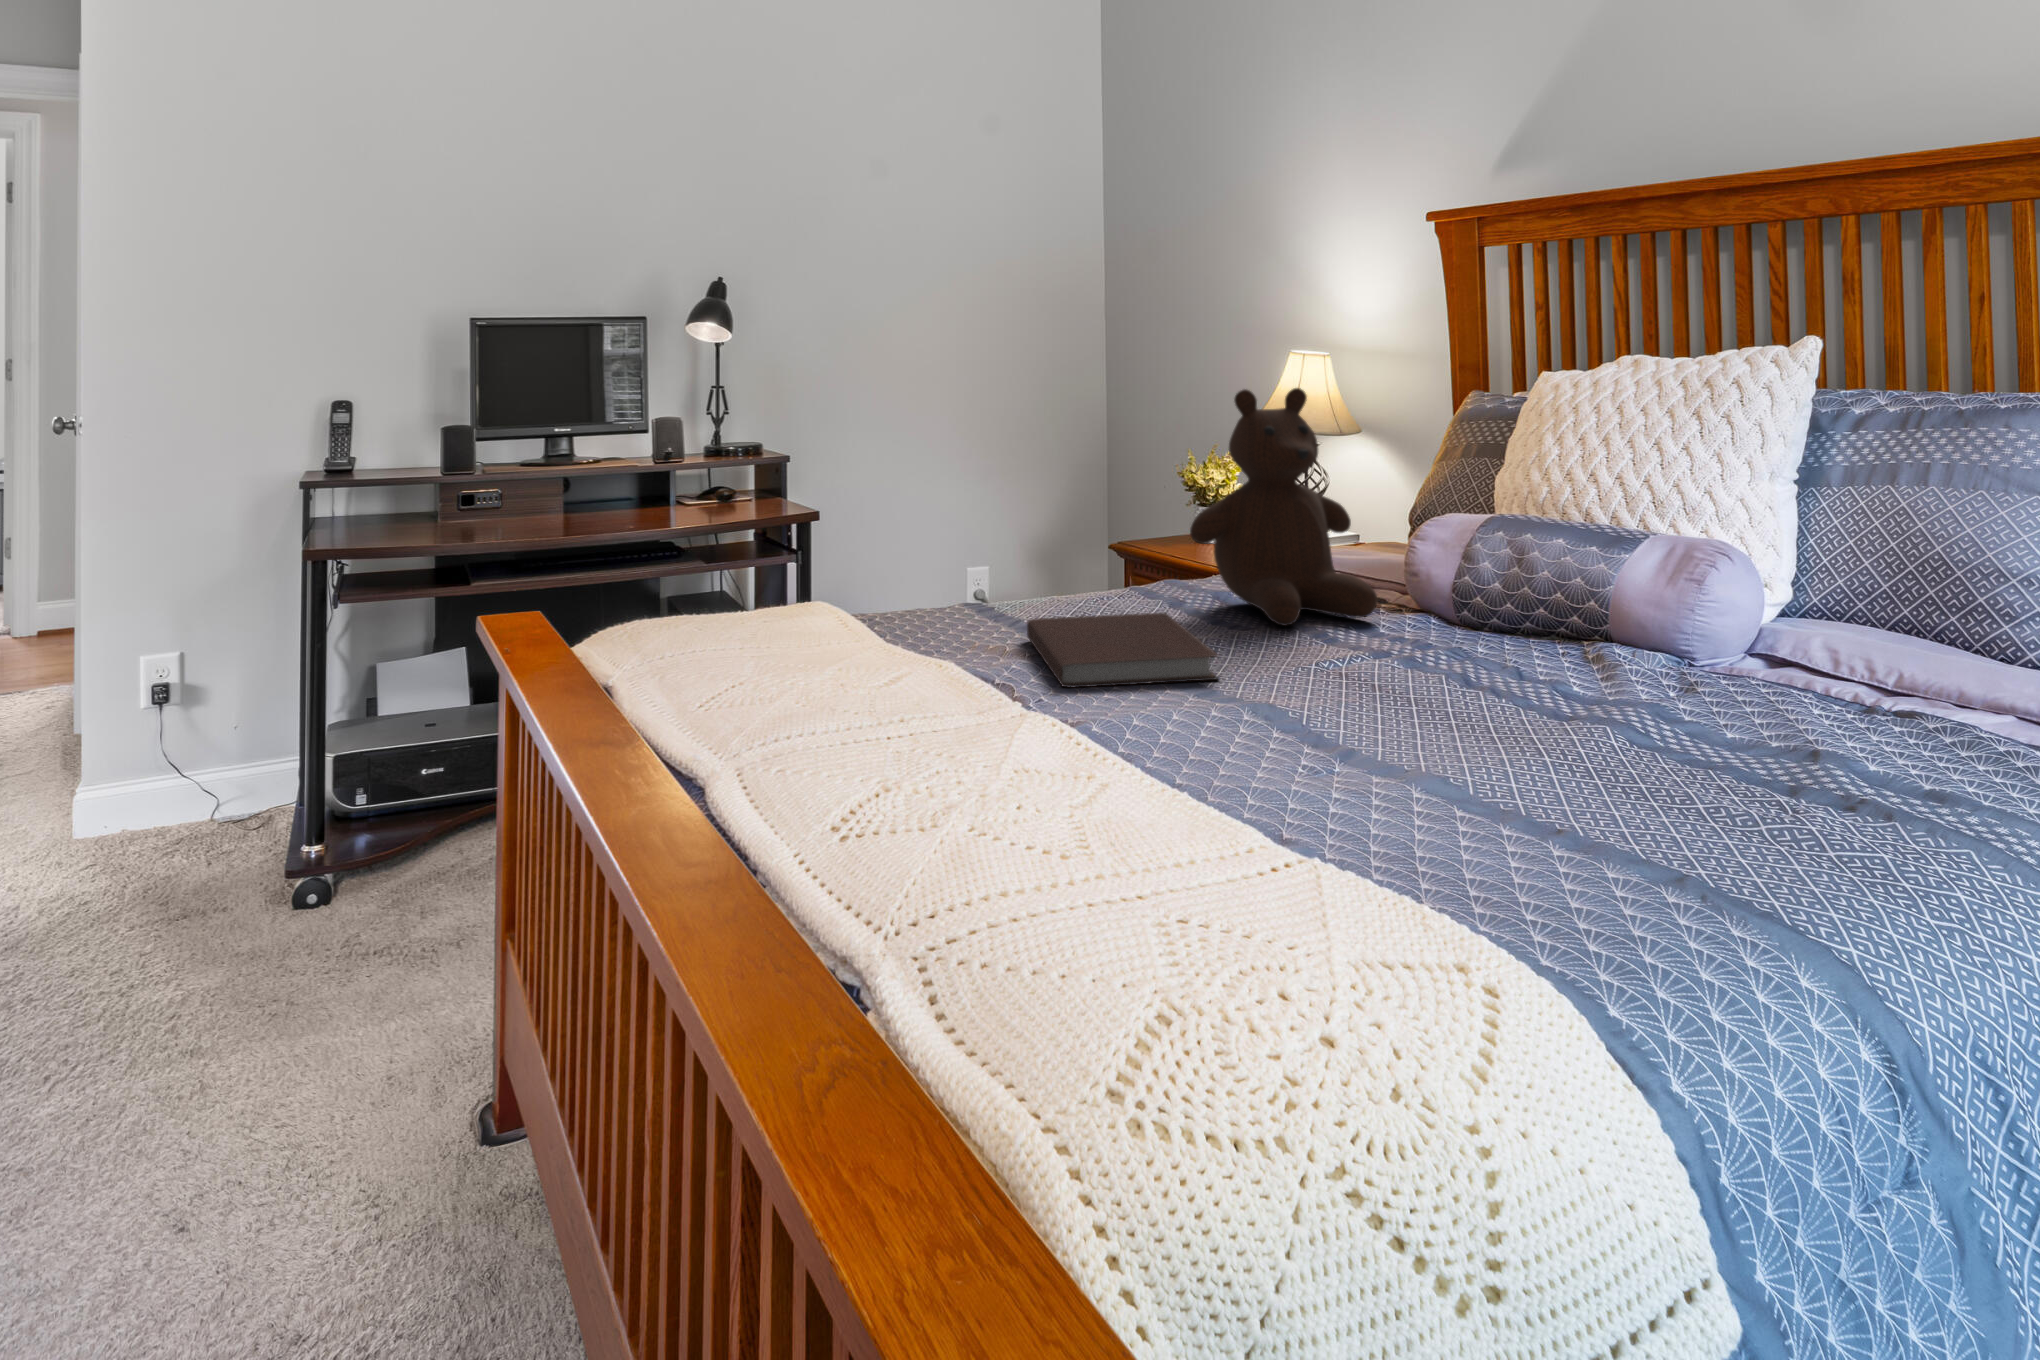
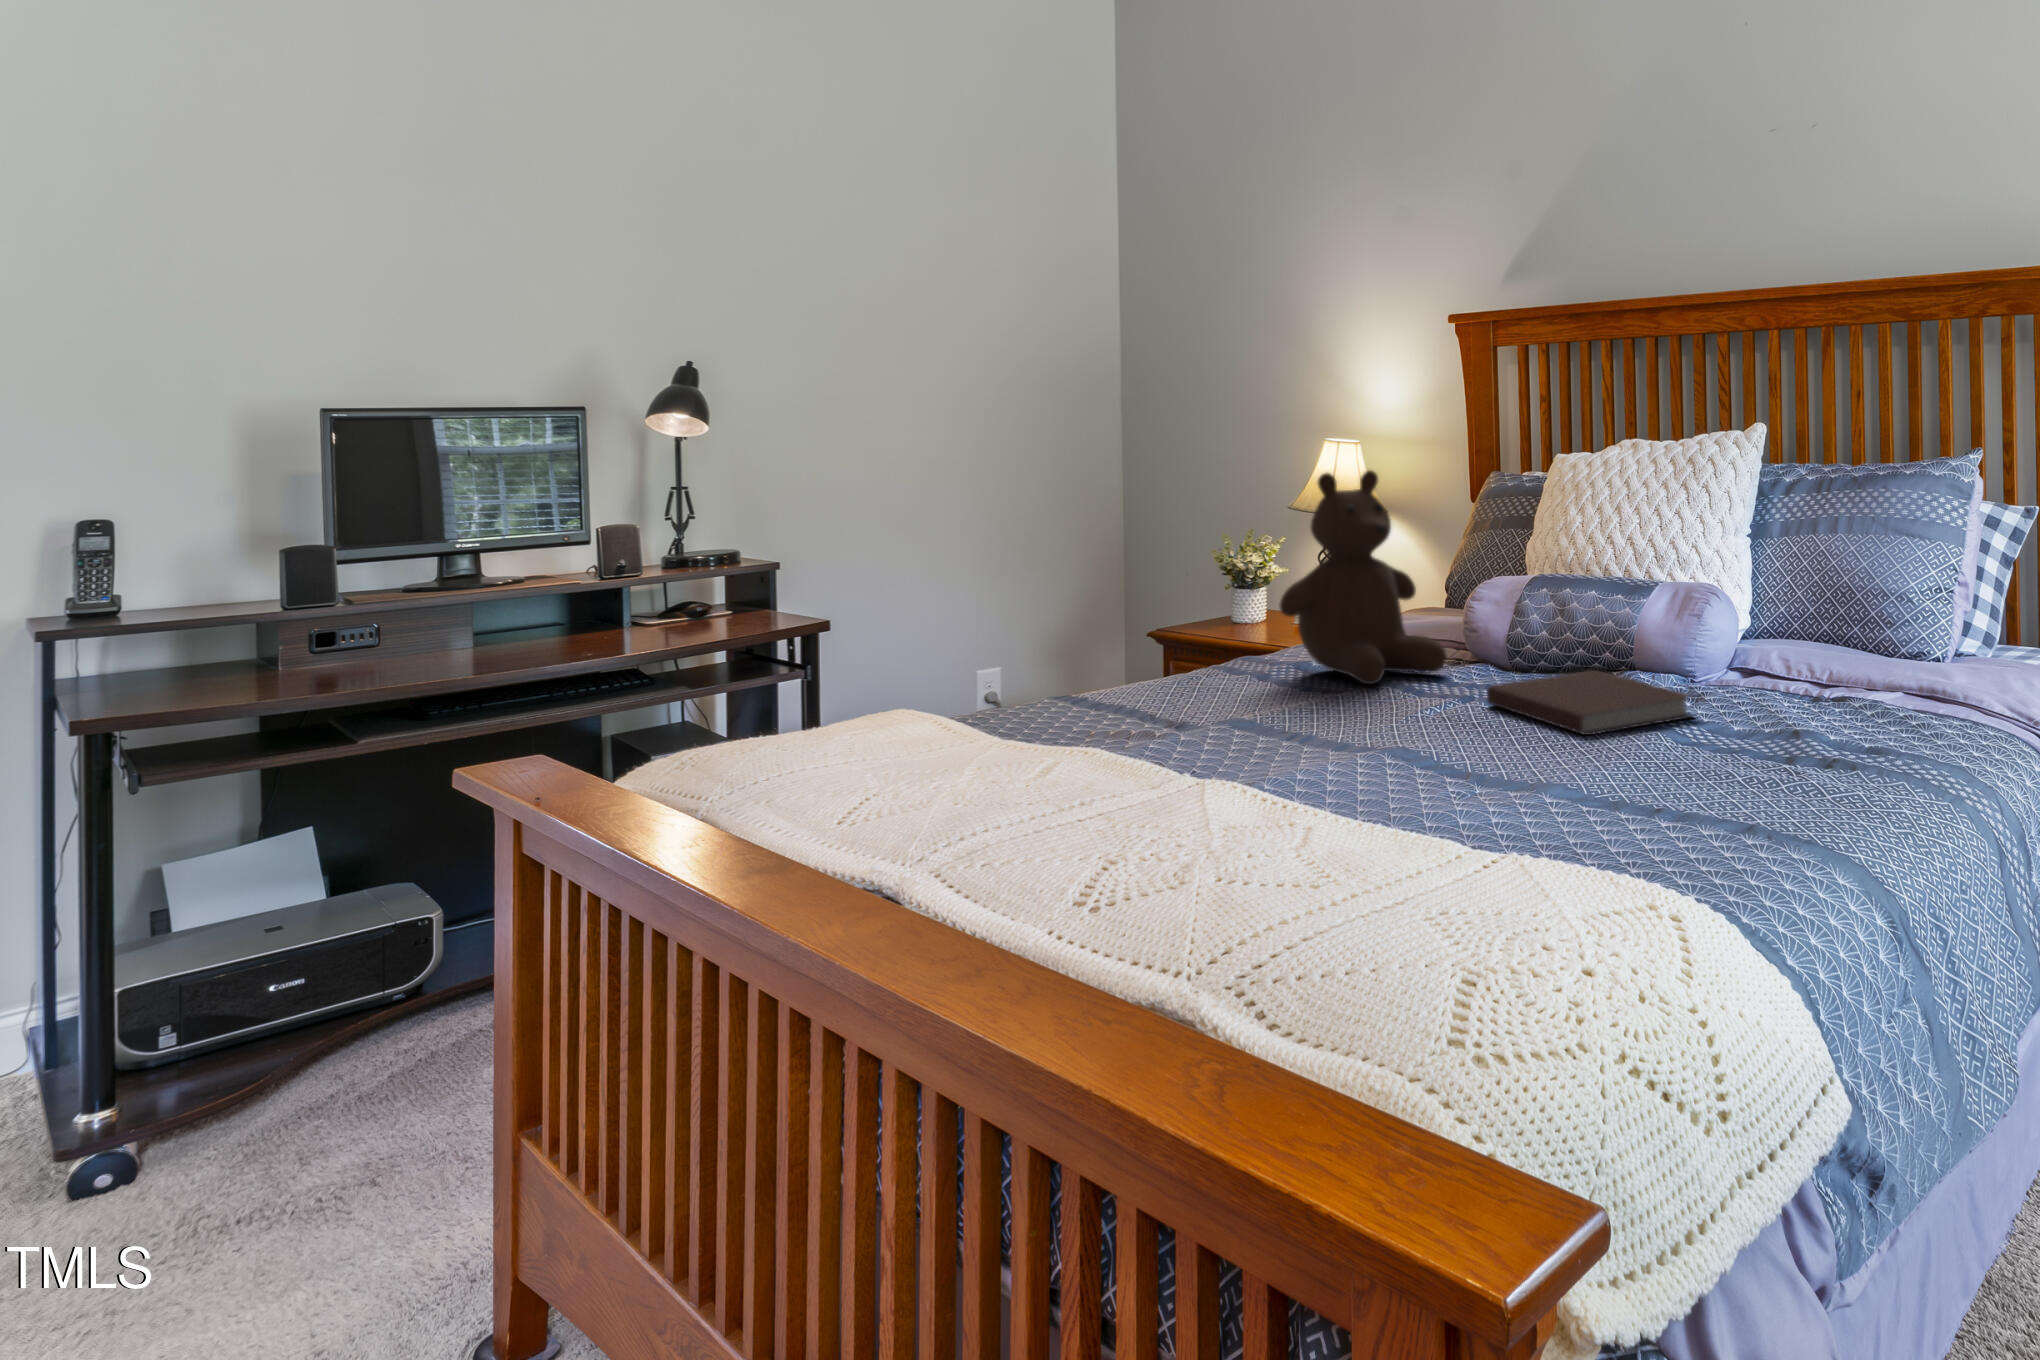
notebook: present [1027,612,1219,687] -> present [1487,670,1693,735]

